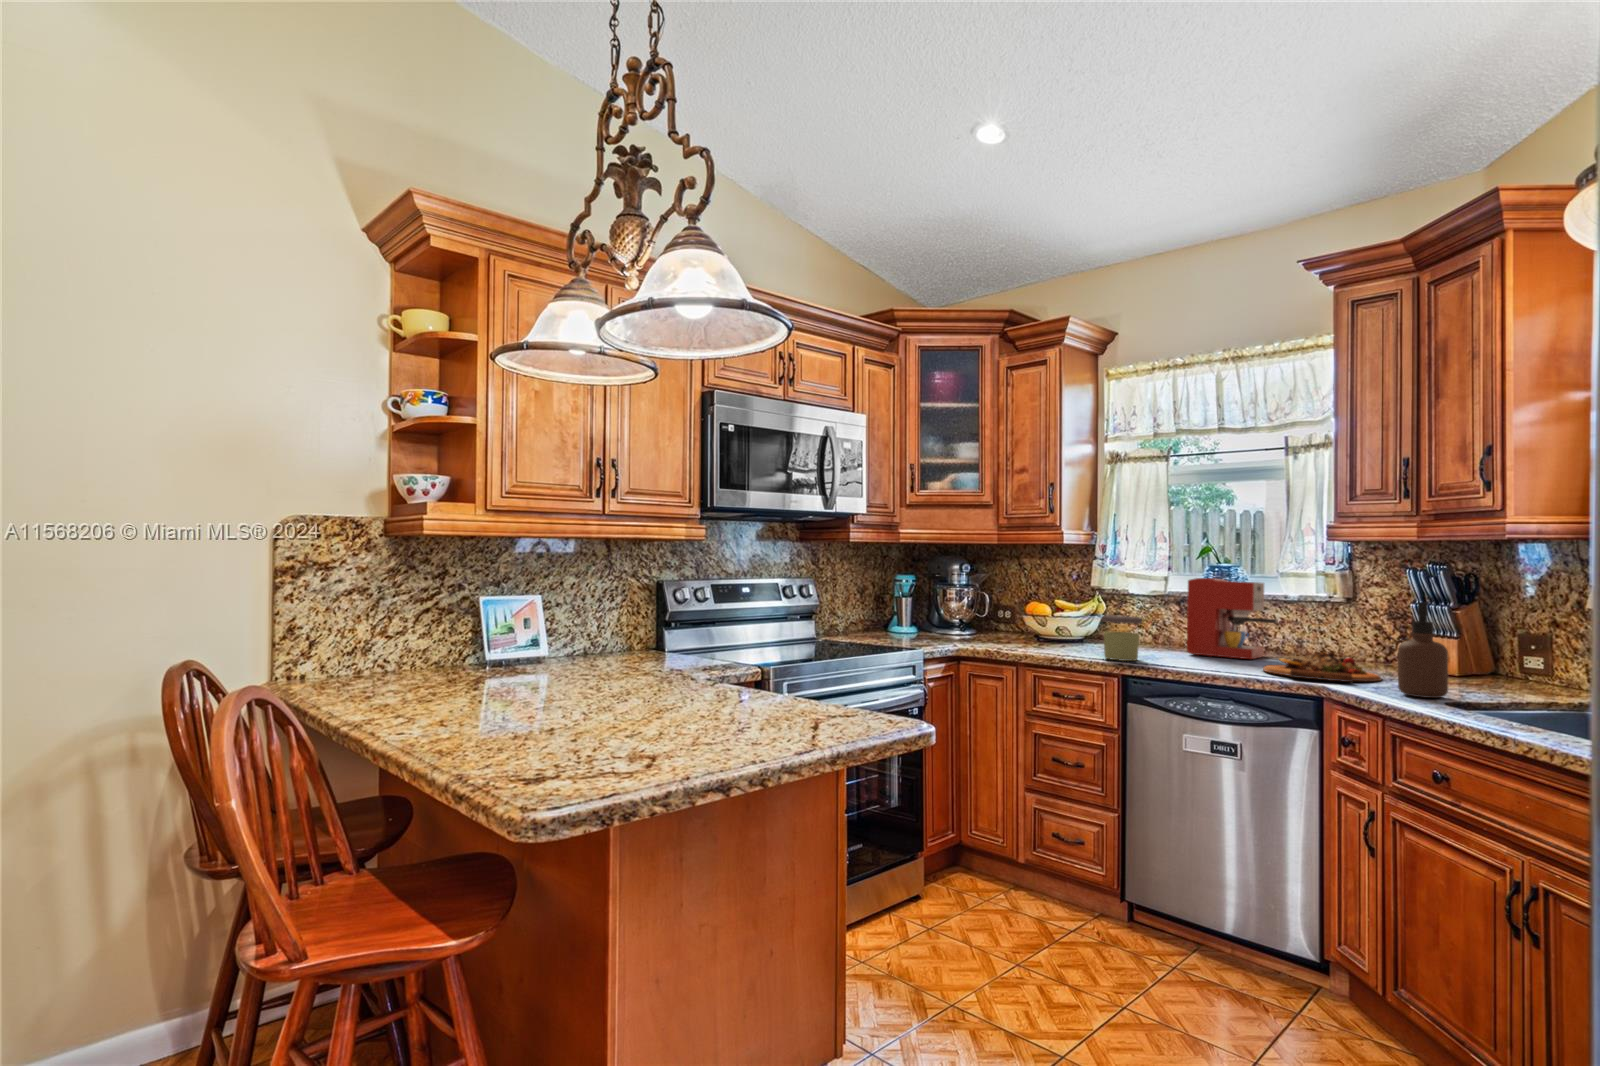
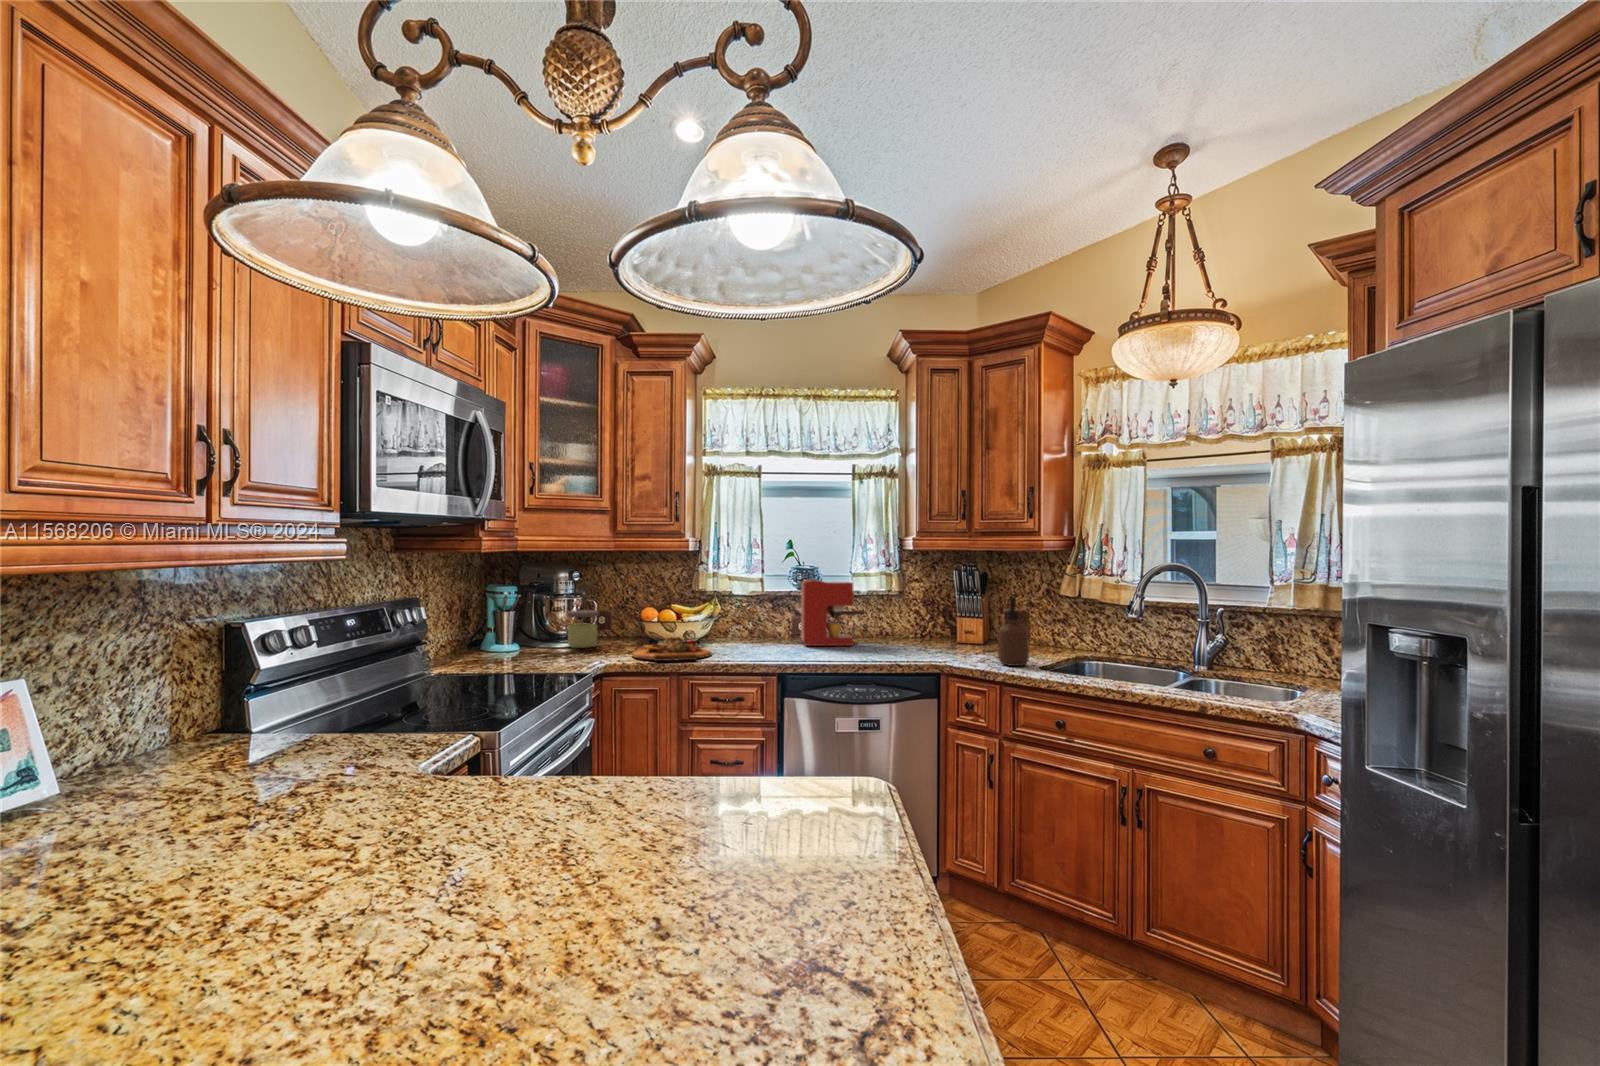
jar: present [1102,615,1142,661] -> present [566,610,600,648]
cutting board: present [1263,653,1381,682] -> present [632,637,712,661]

